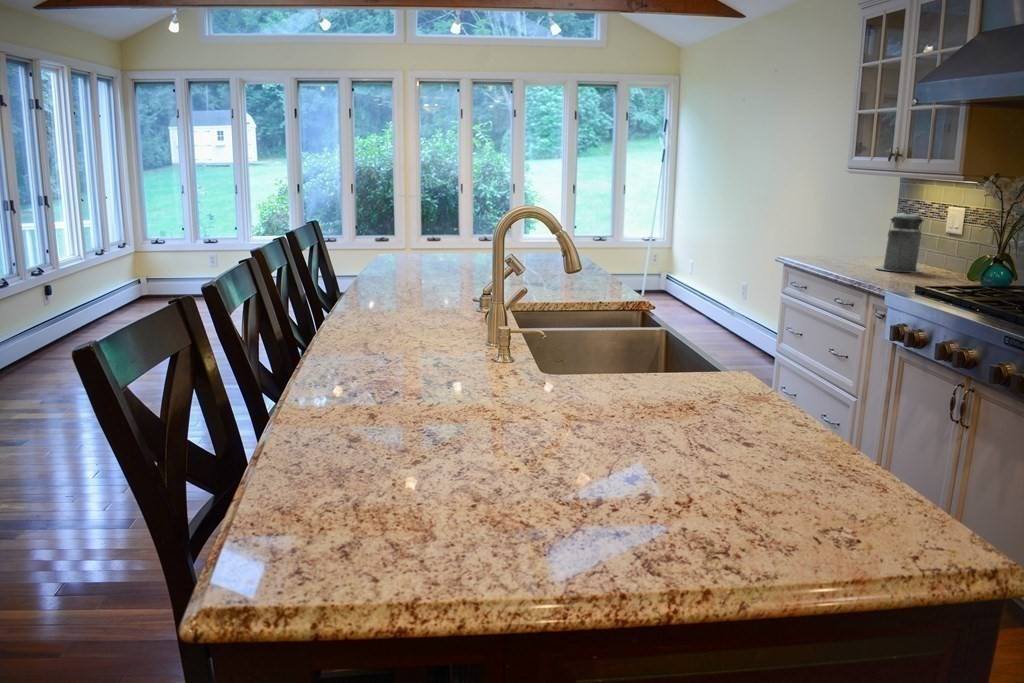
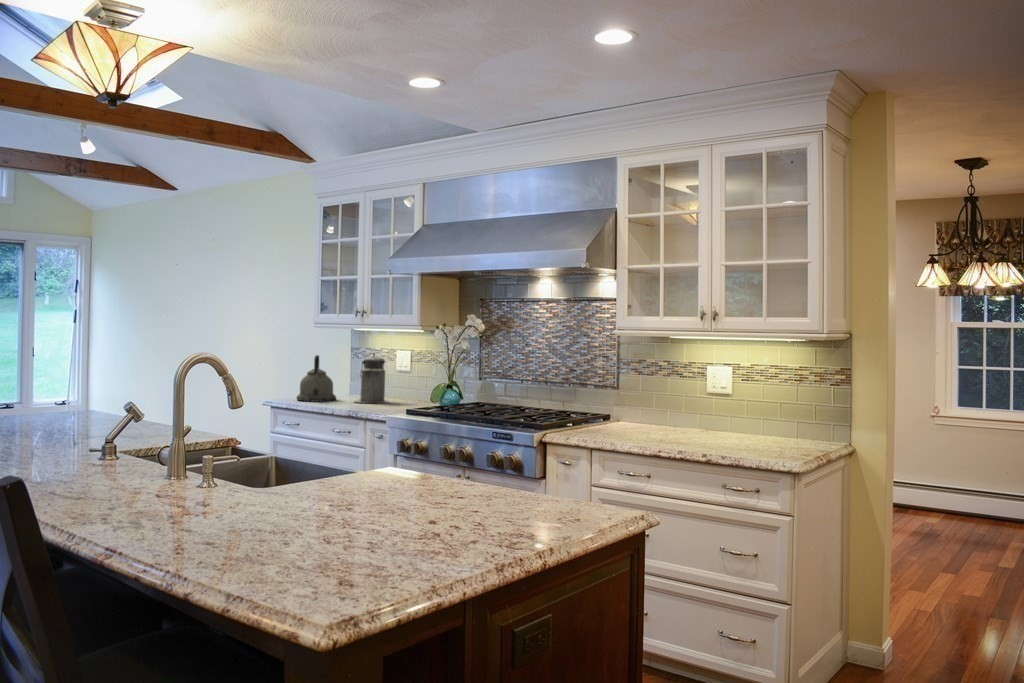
kettle: none [813,208,862,264] -> present [297,355,336,402]

